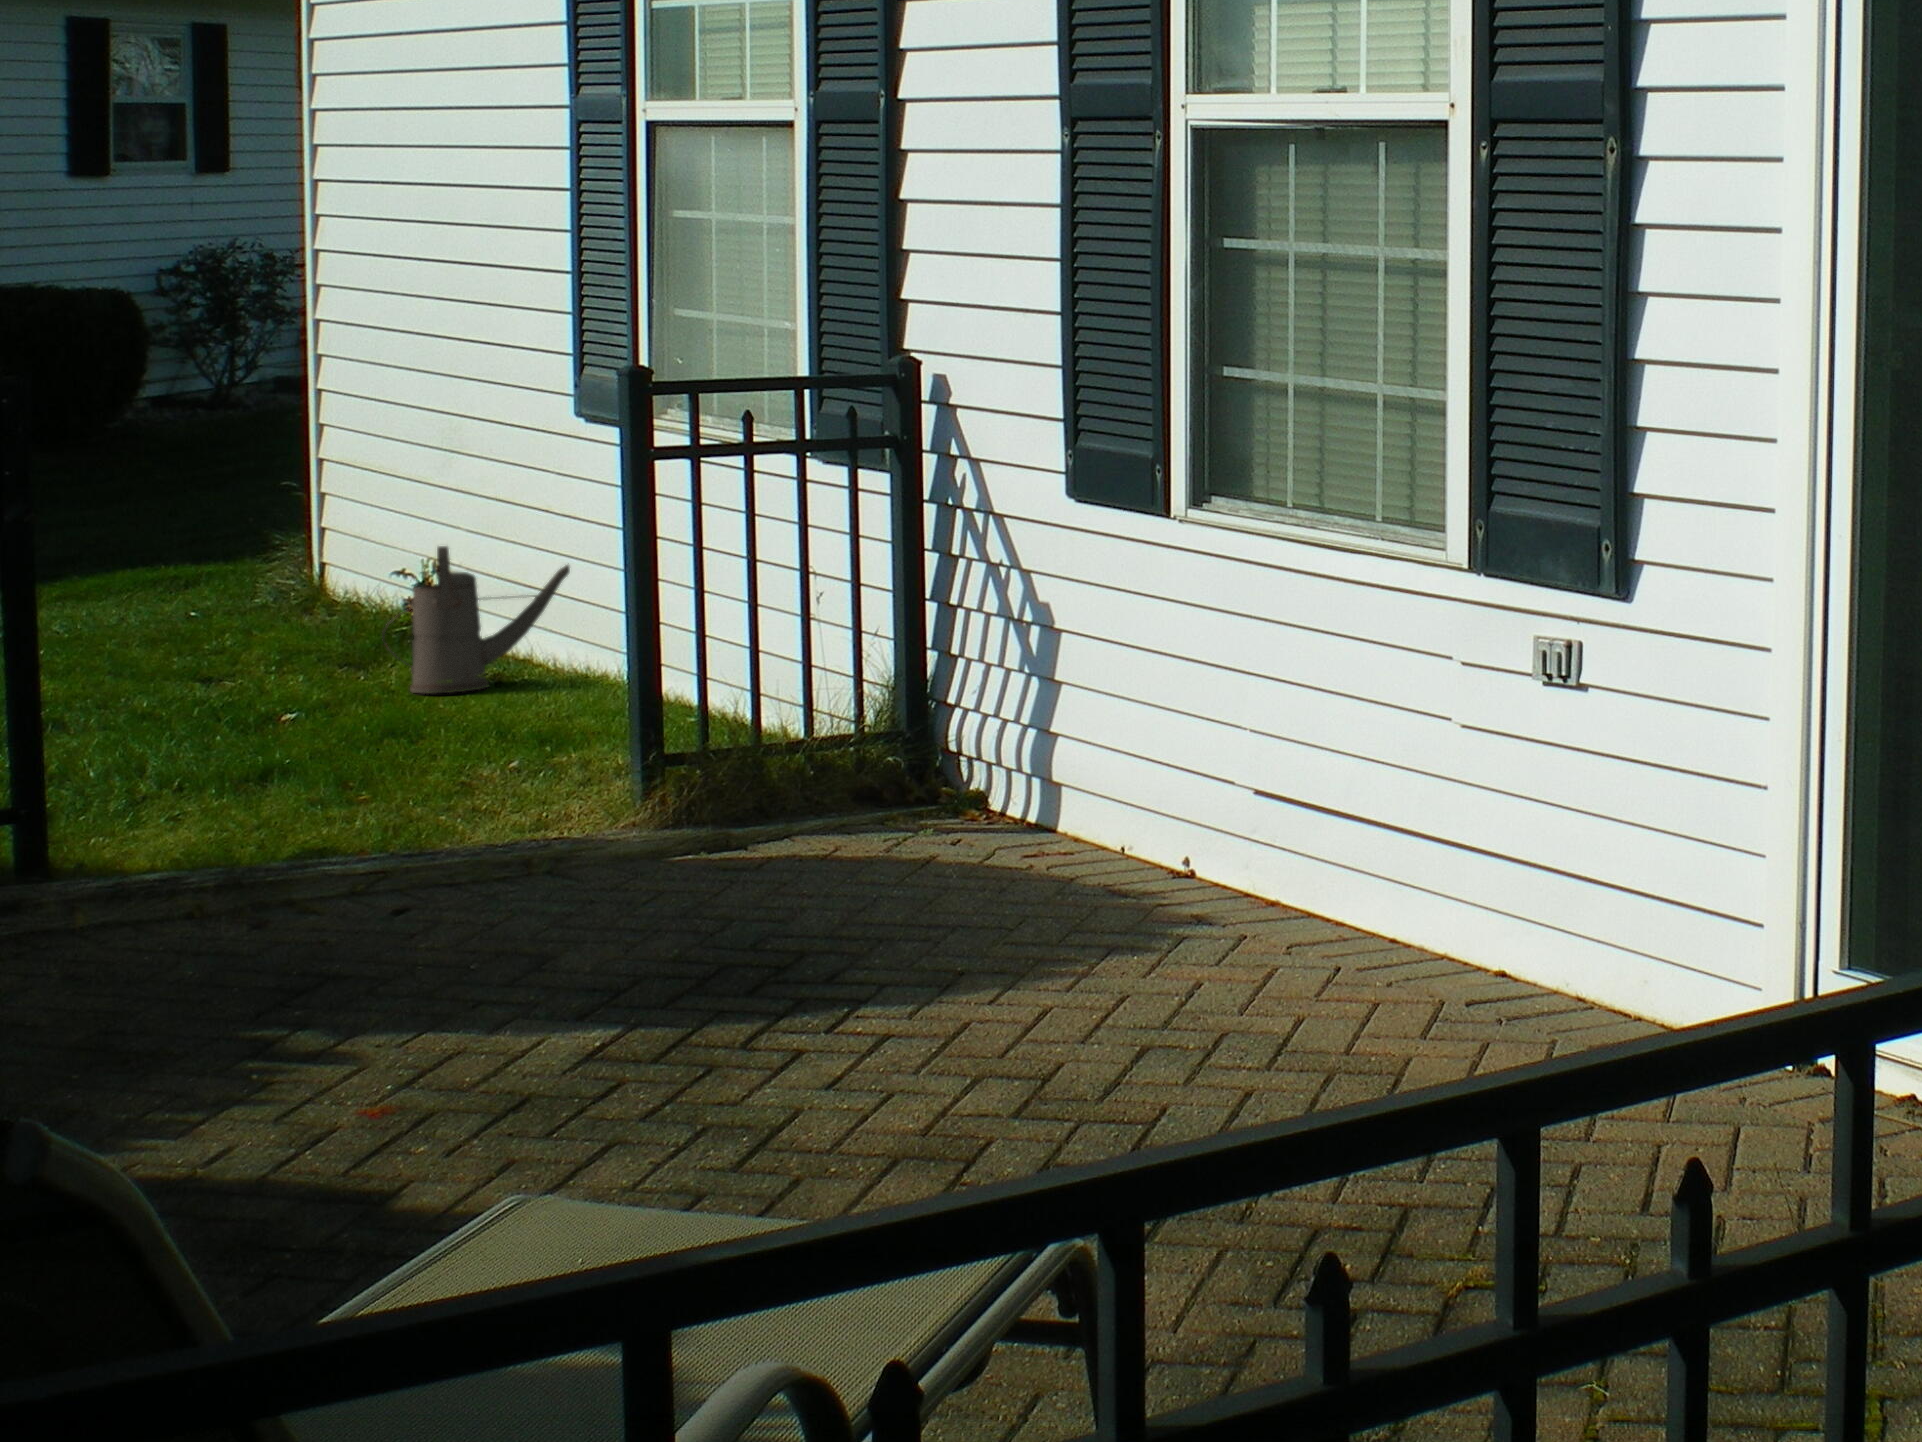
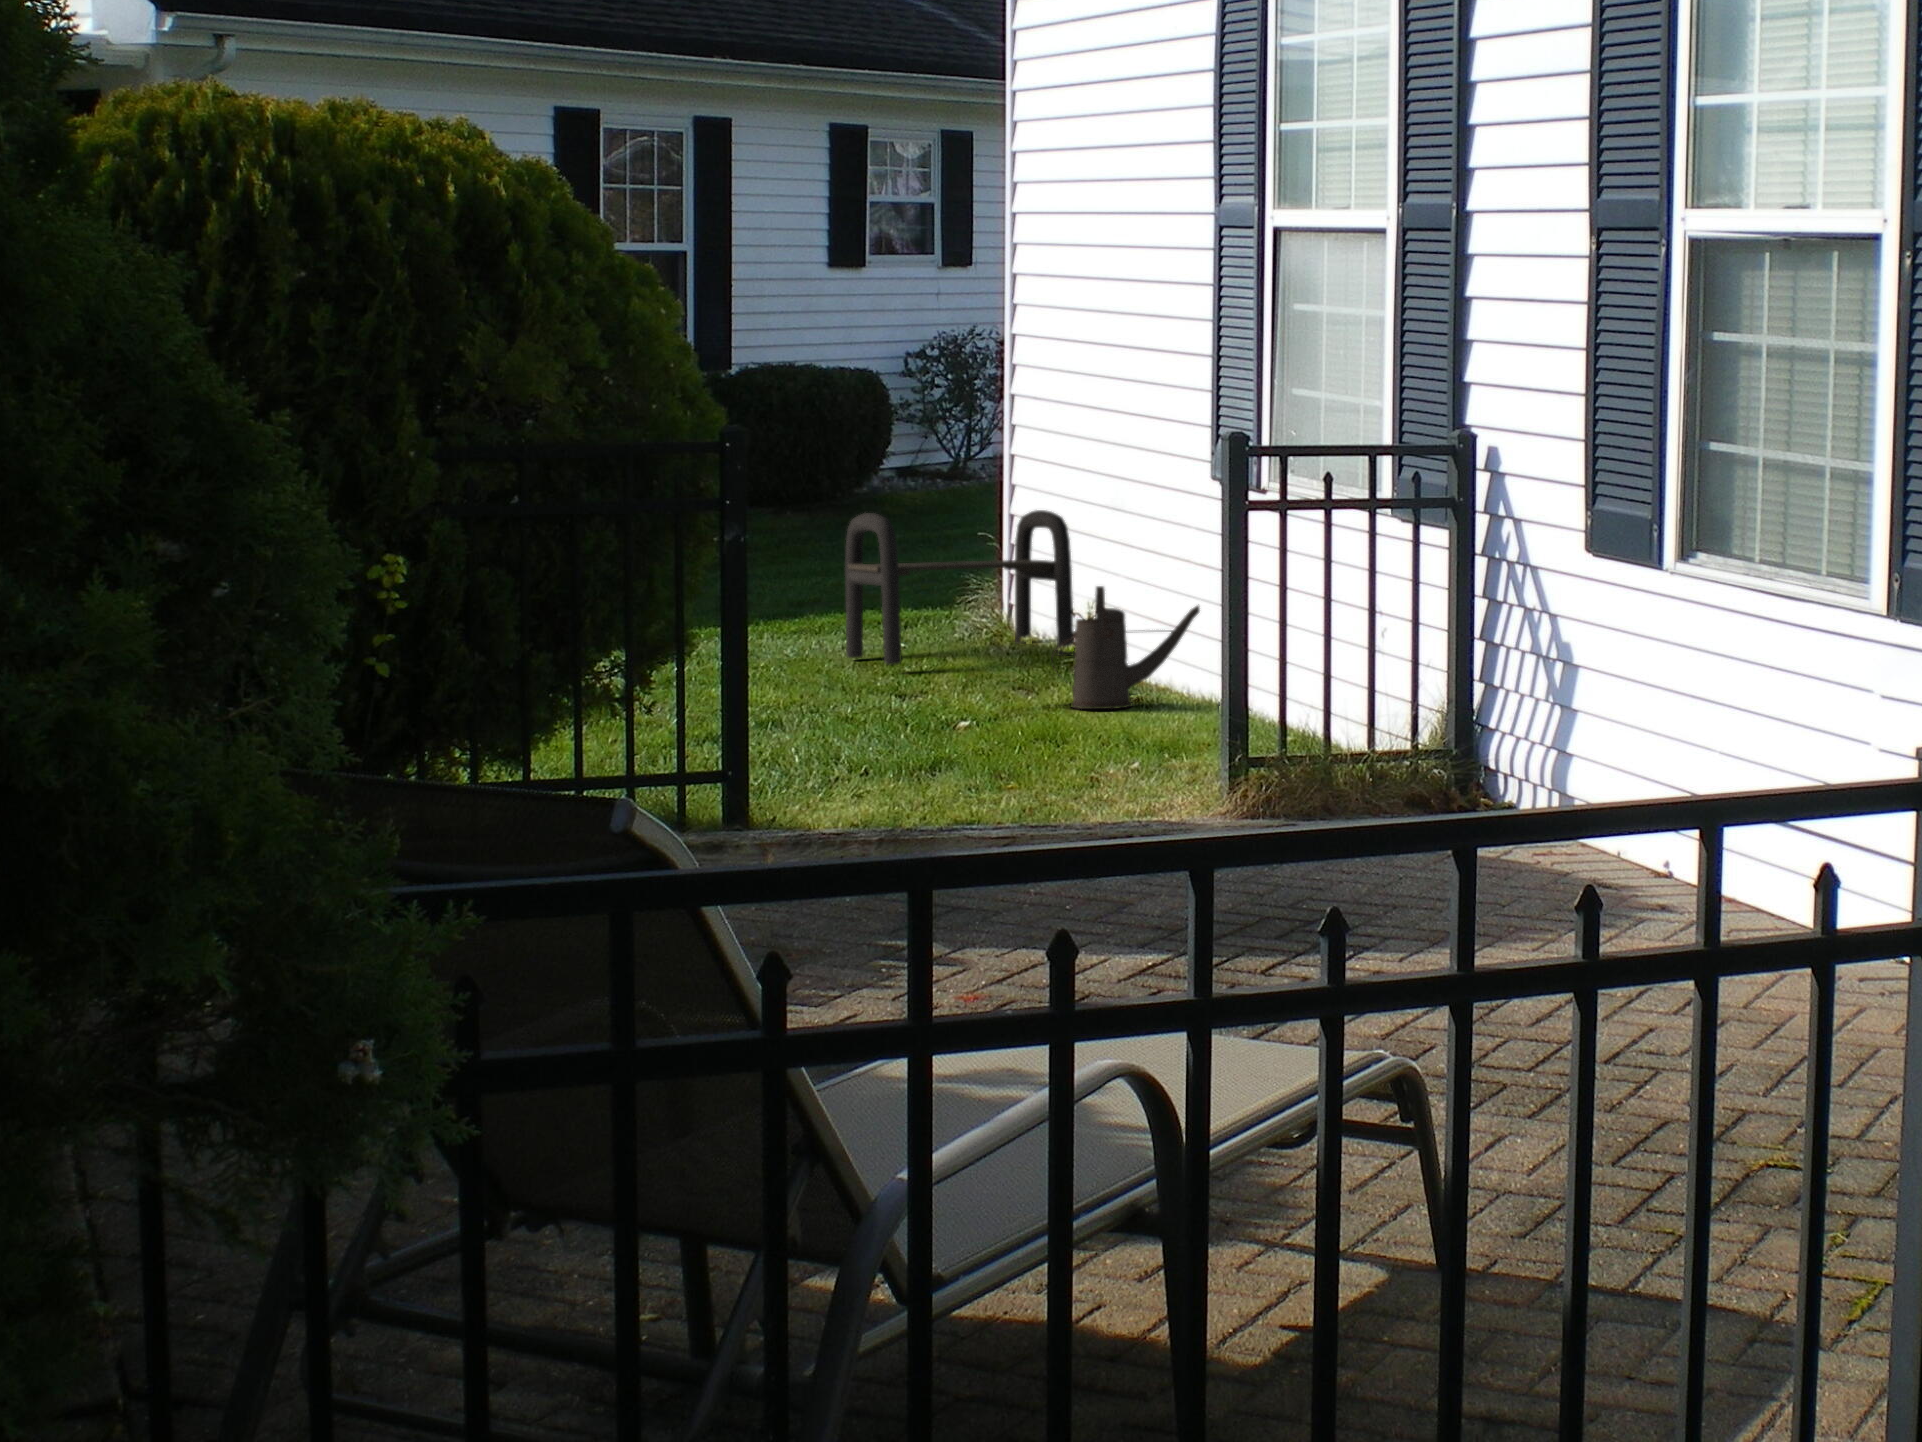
bench: none [103,457,409,647] -> present [845,510,1074,665]

